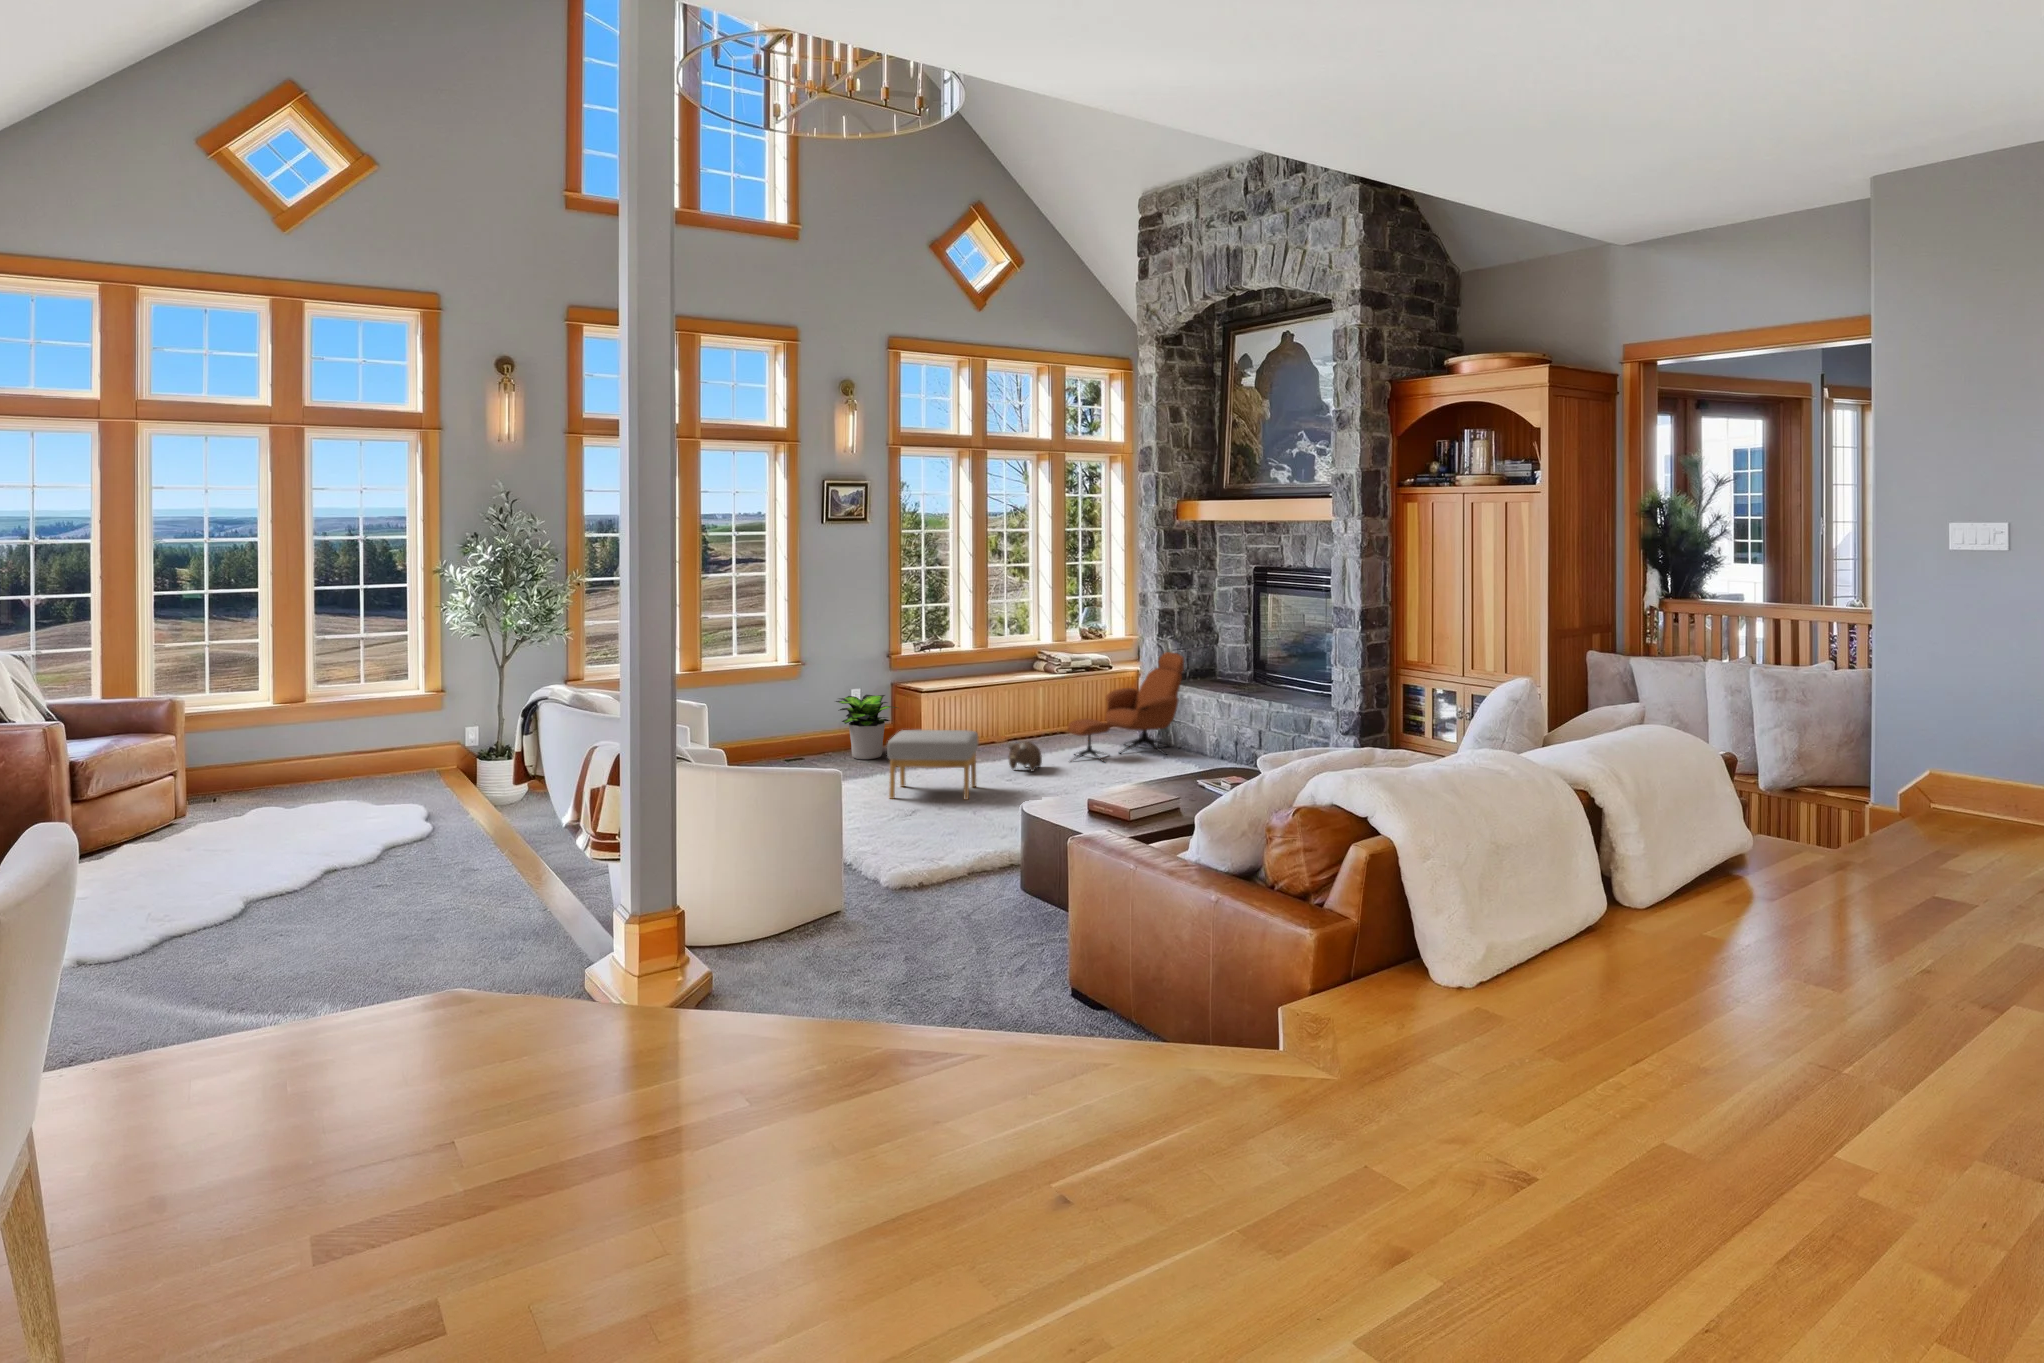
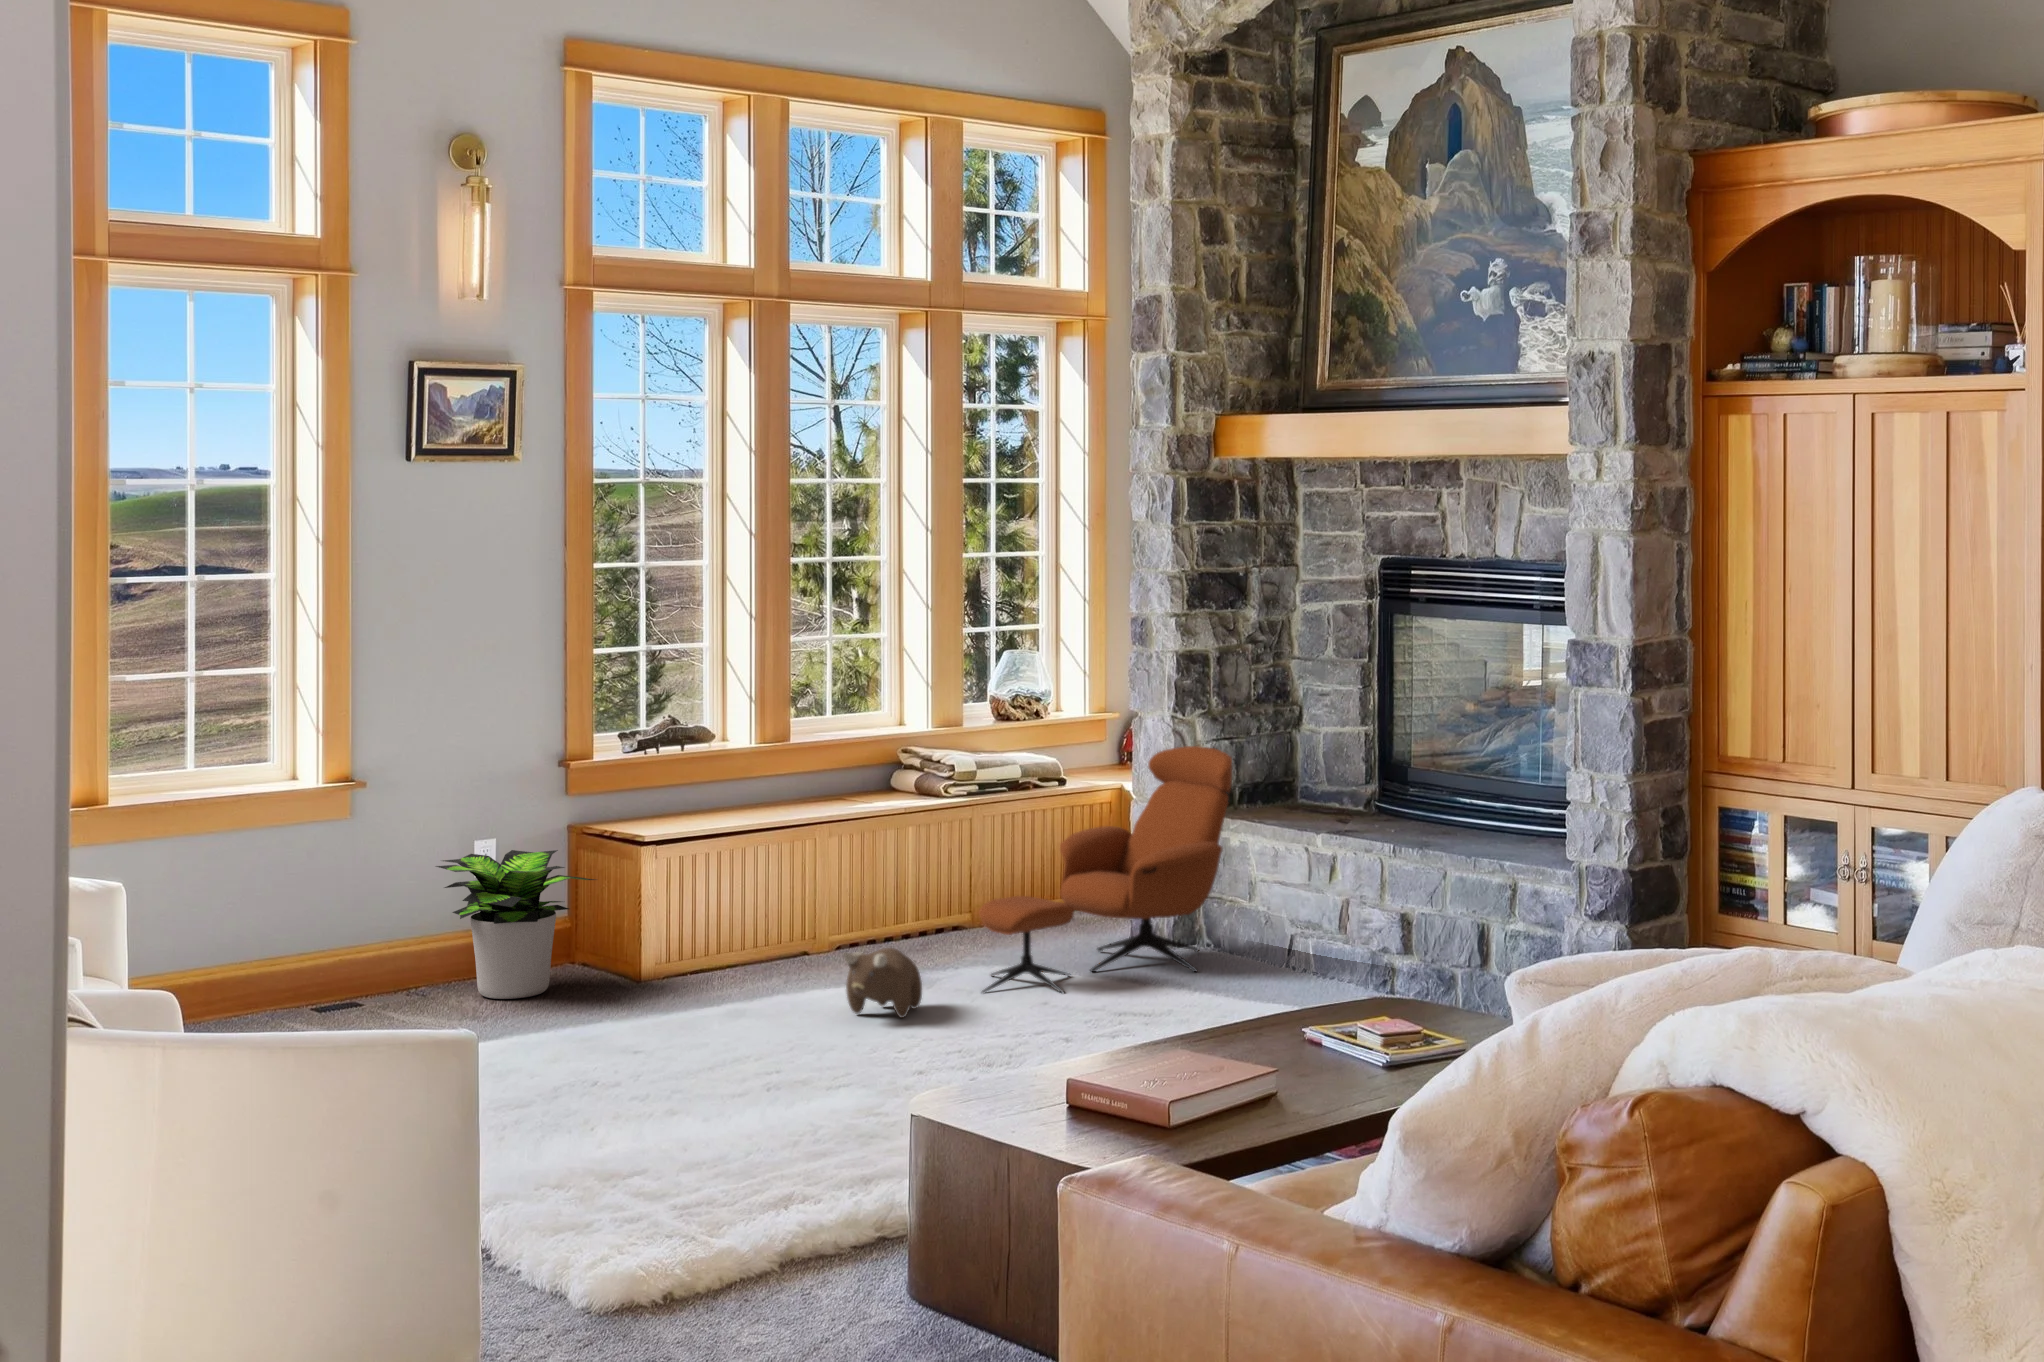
footstool: present [887,730,978,800] -> none [564,928,780,1091]

